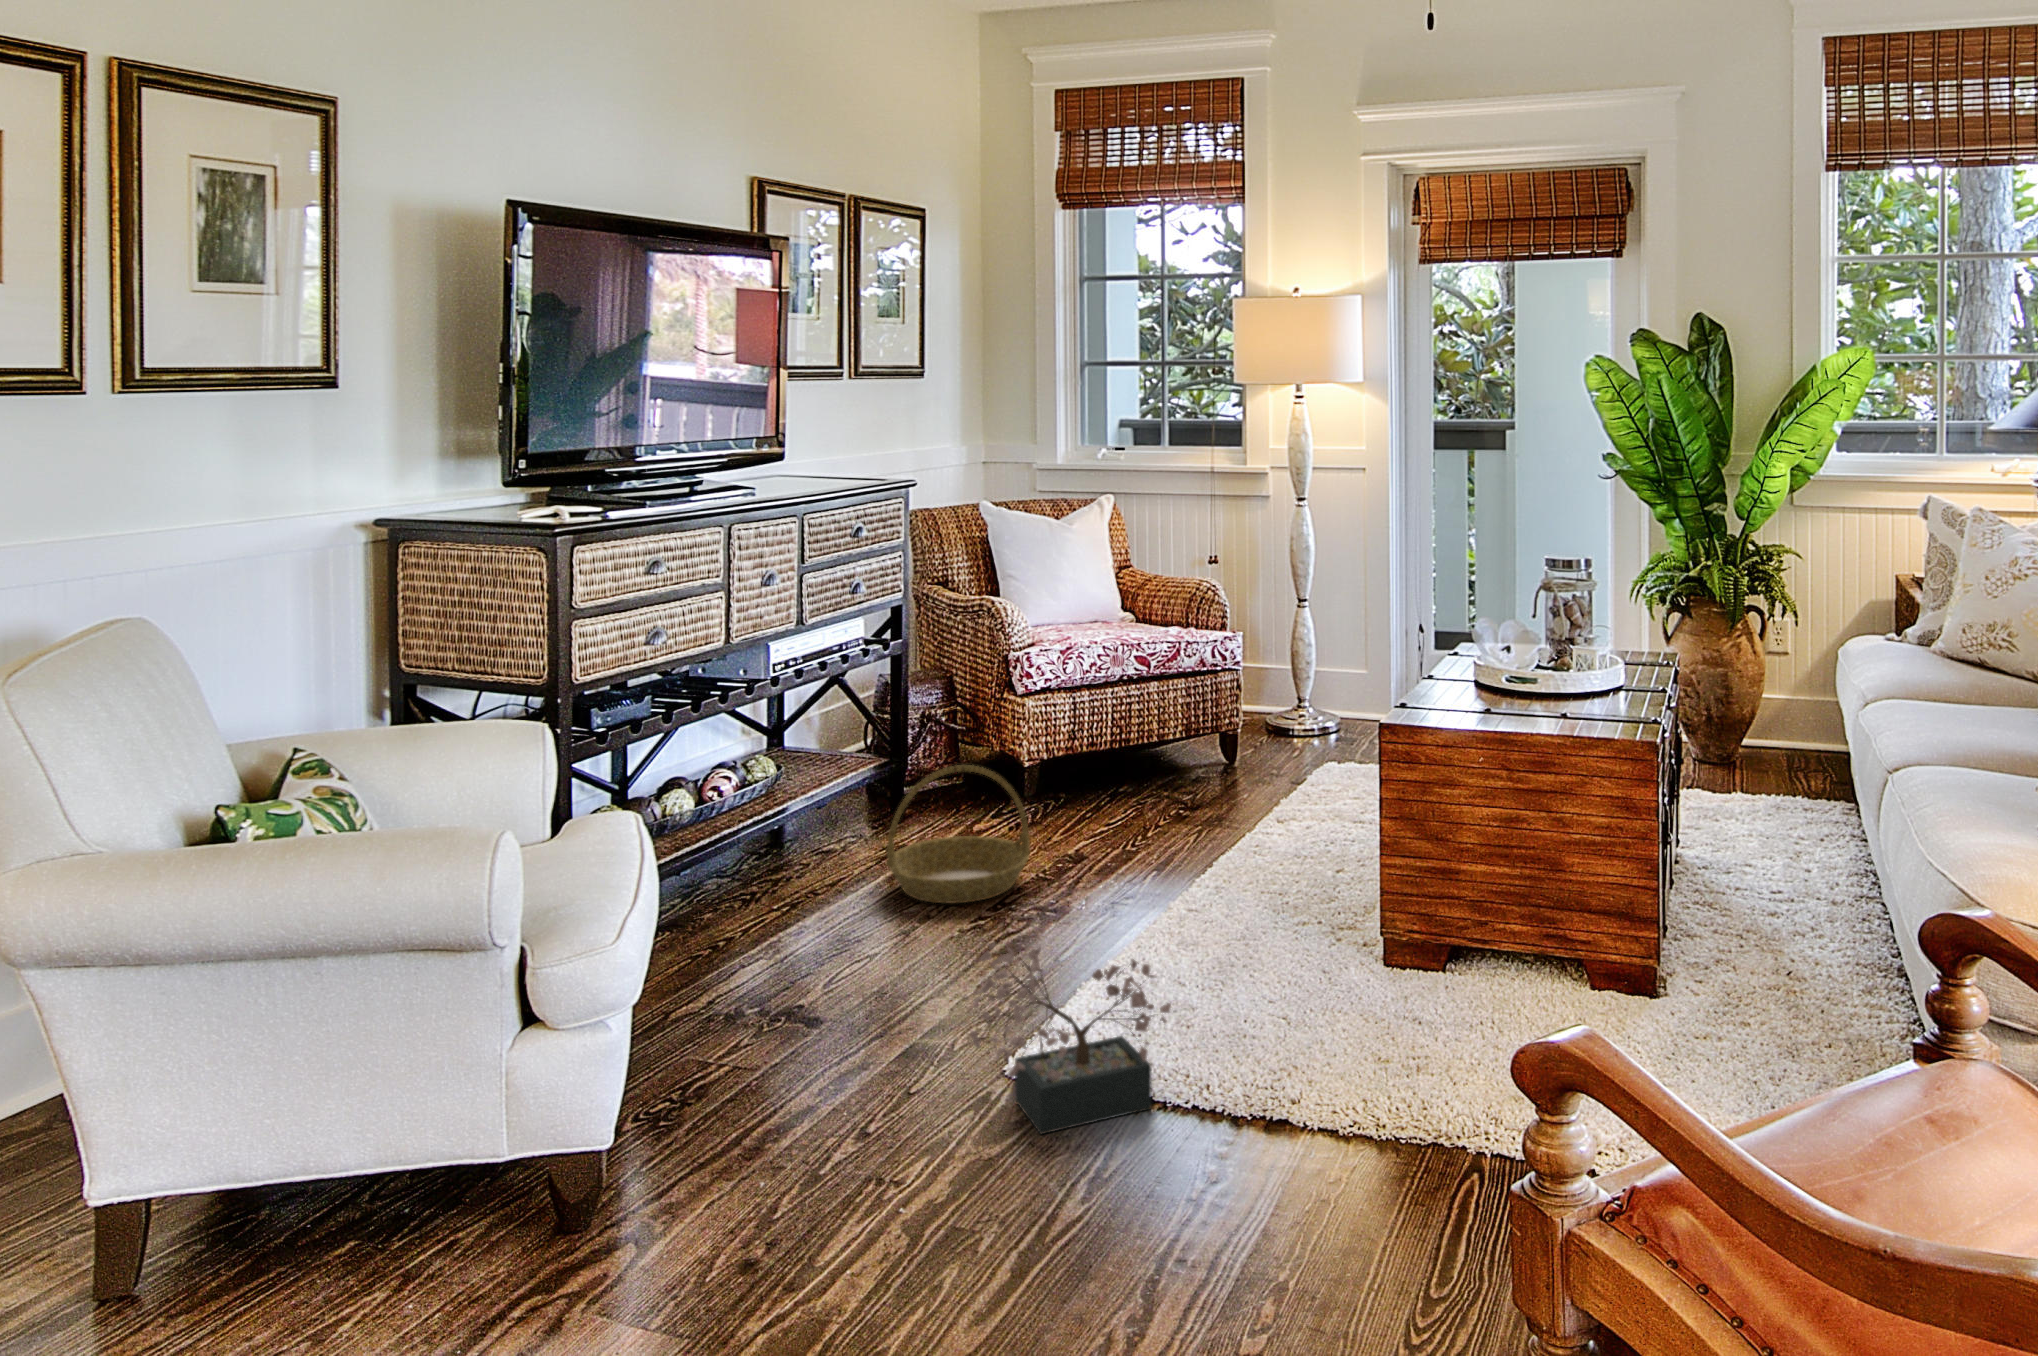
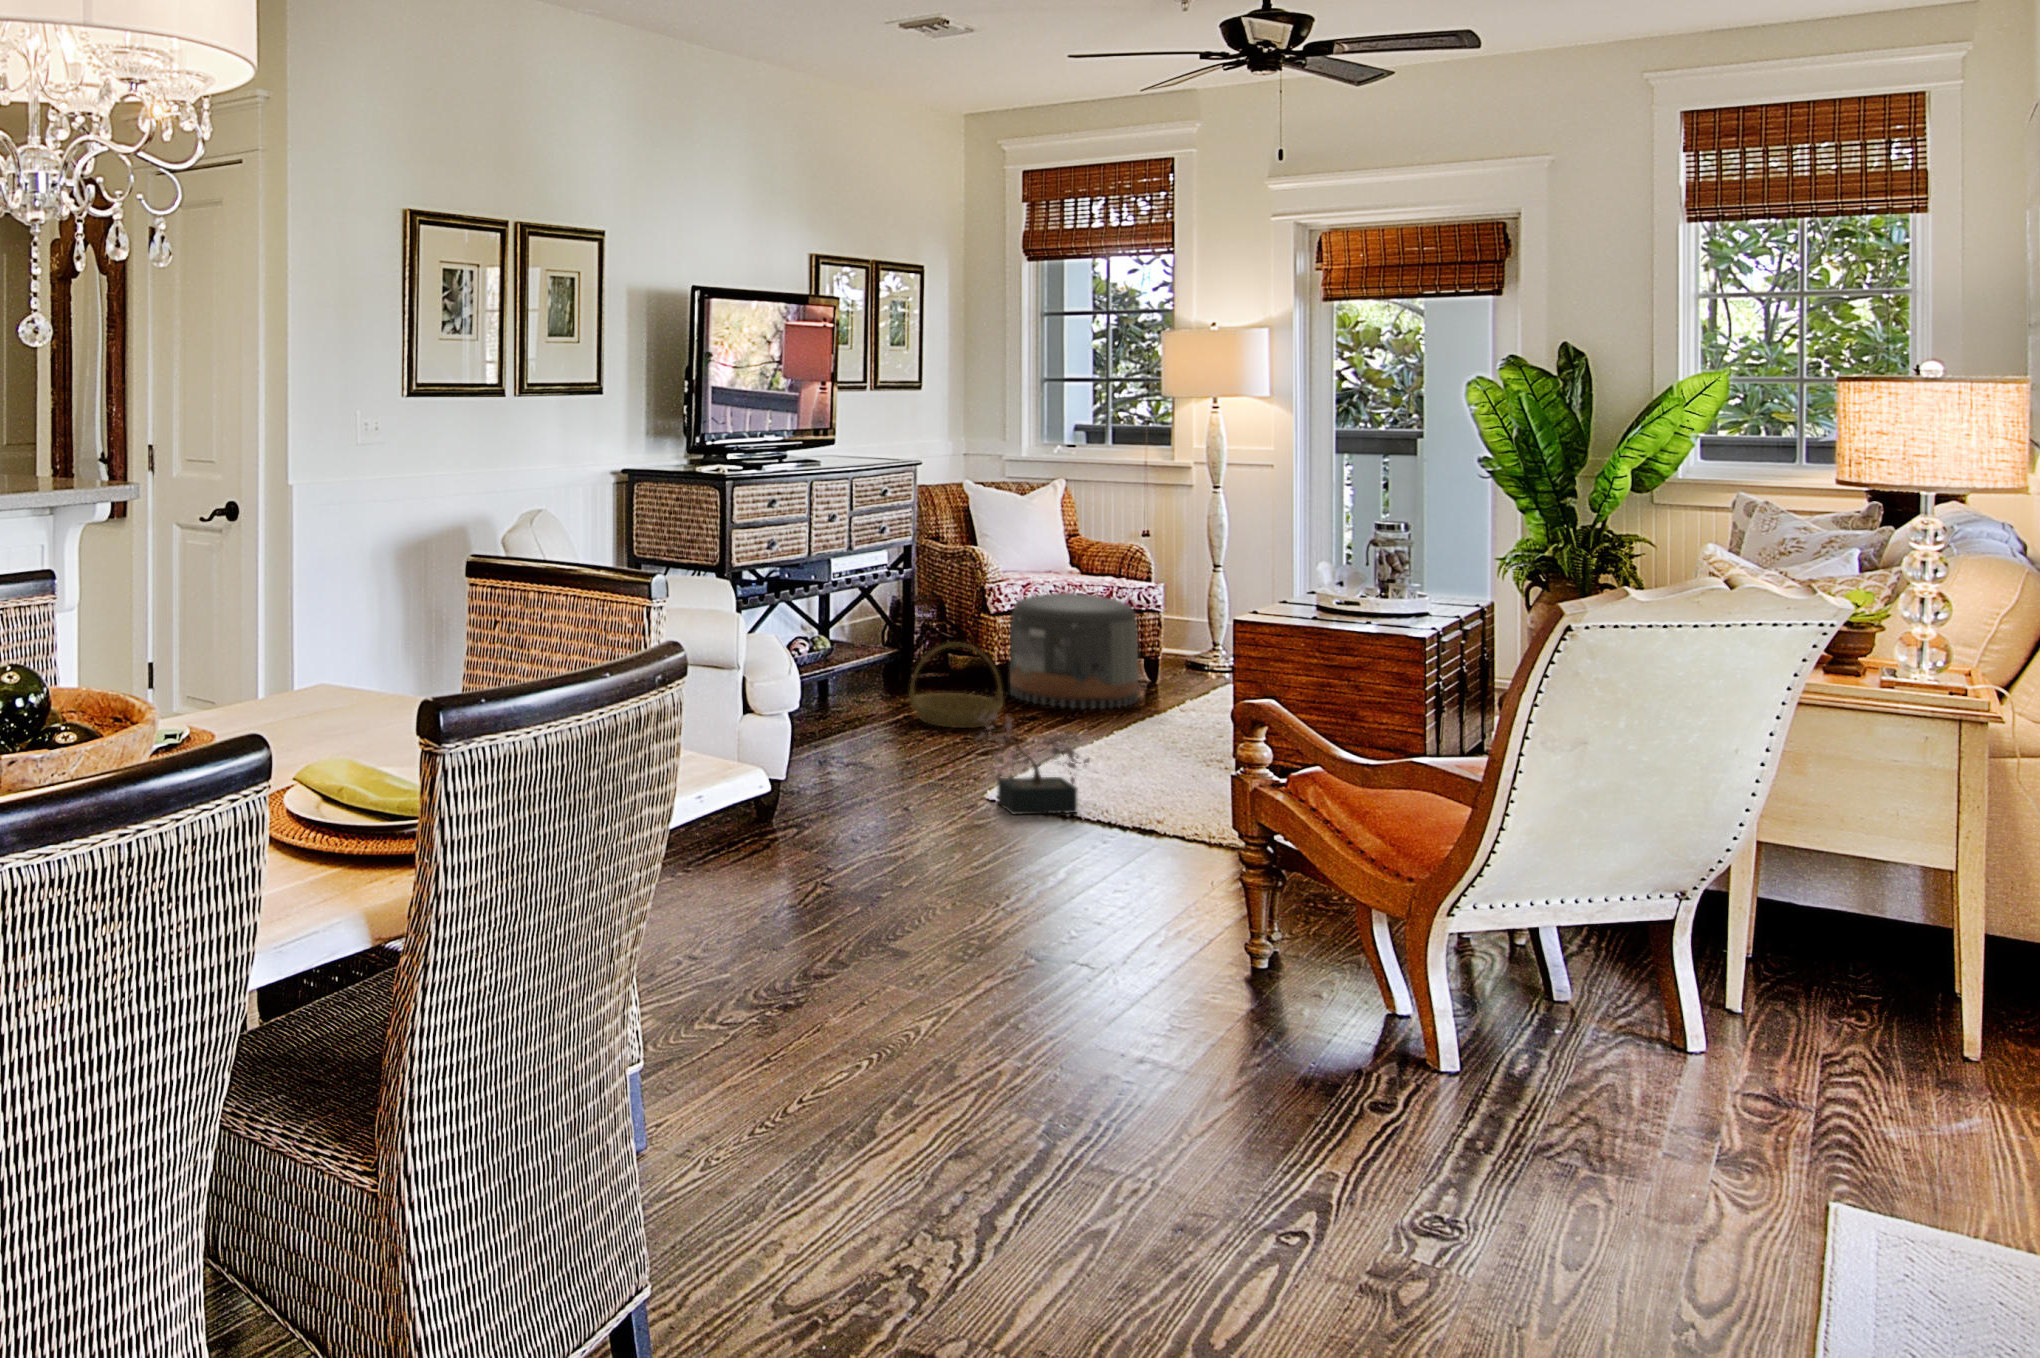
pouf: none [1041,663,1216,836] -> present [1010,593,1138,709]

